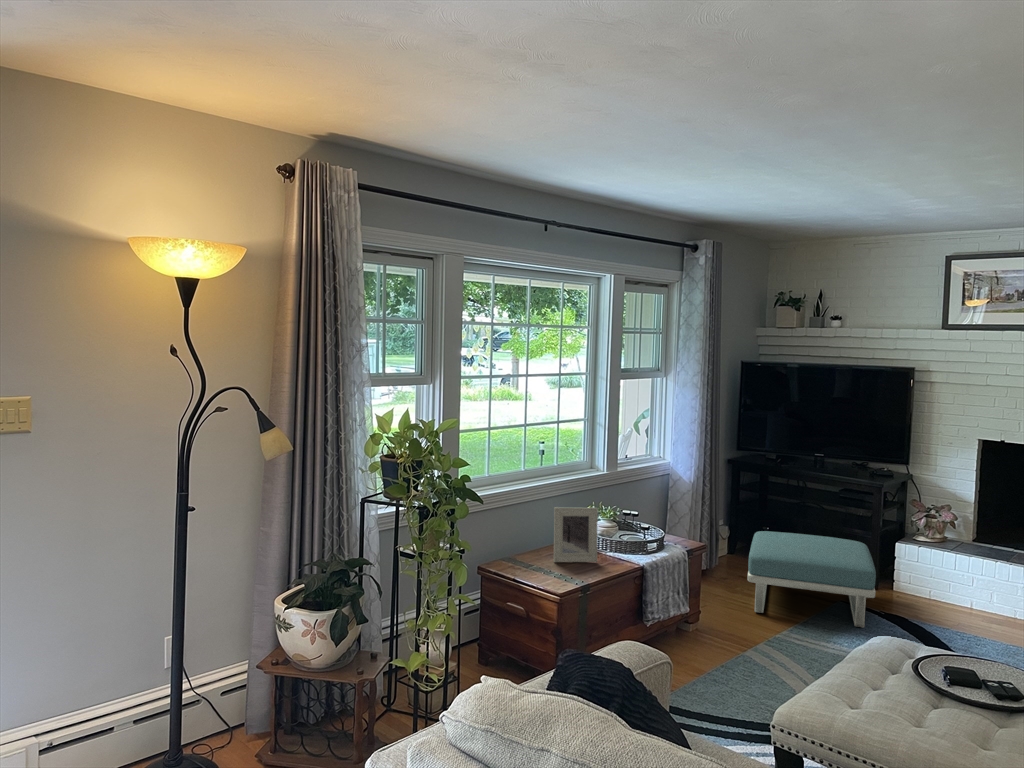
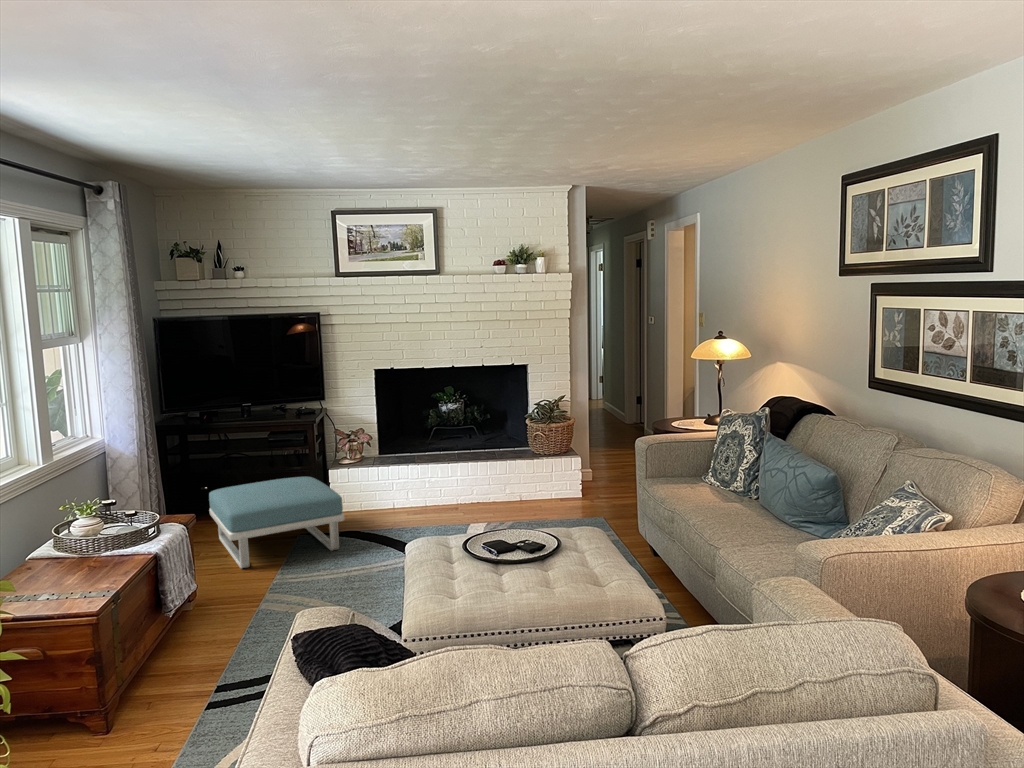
picture frame: present [554,507,598,562] -> none [38,502,106,581]

